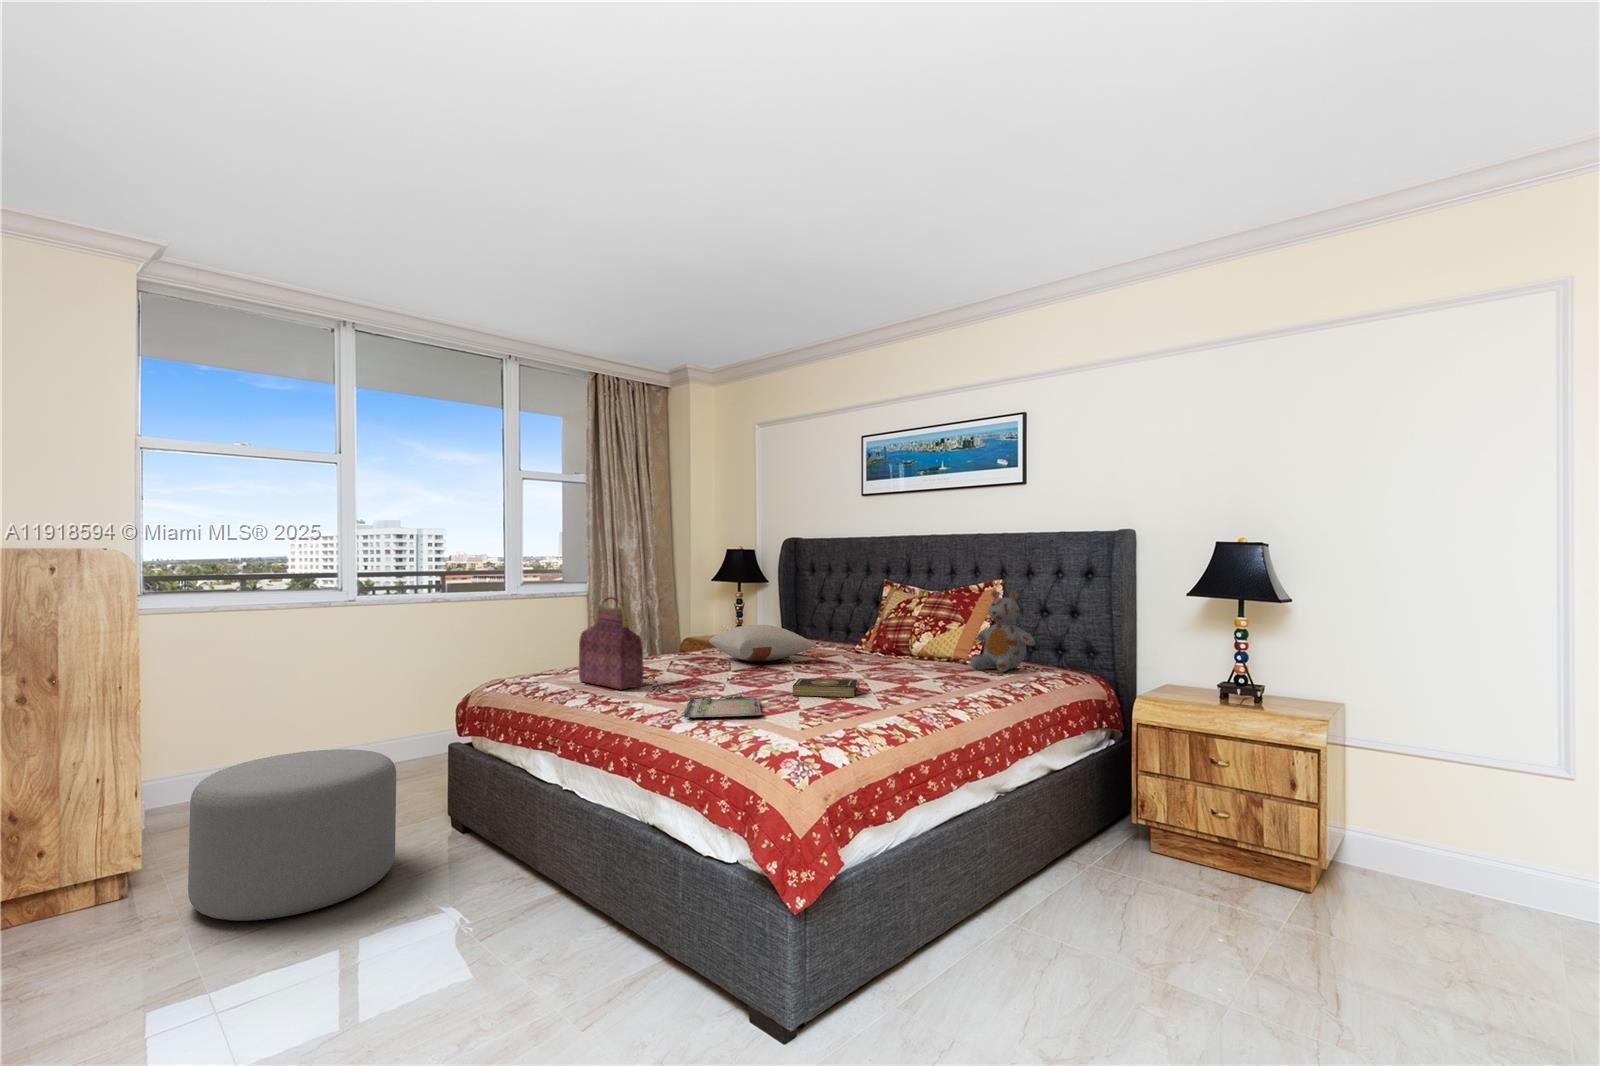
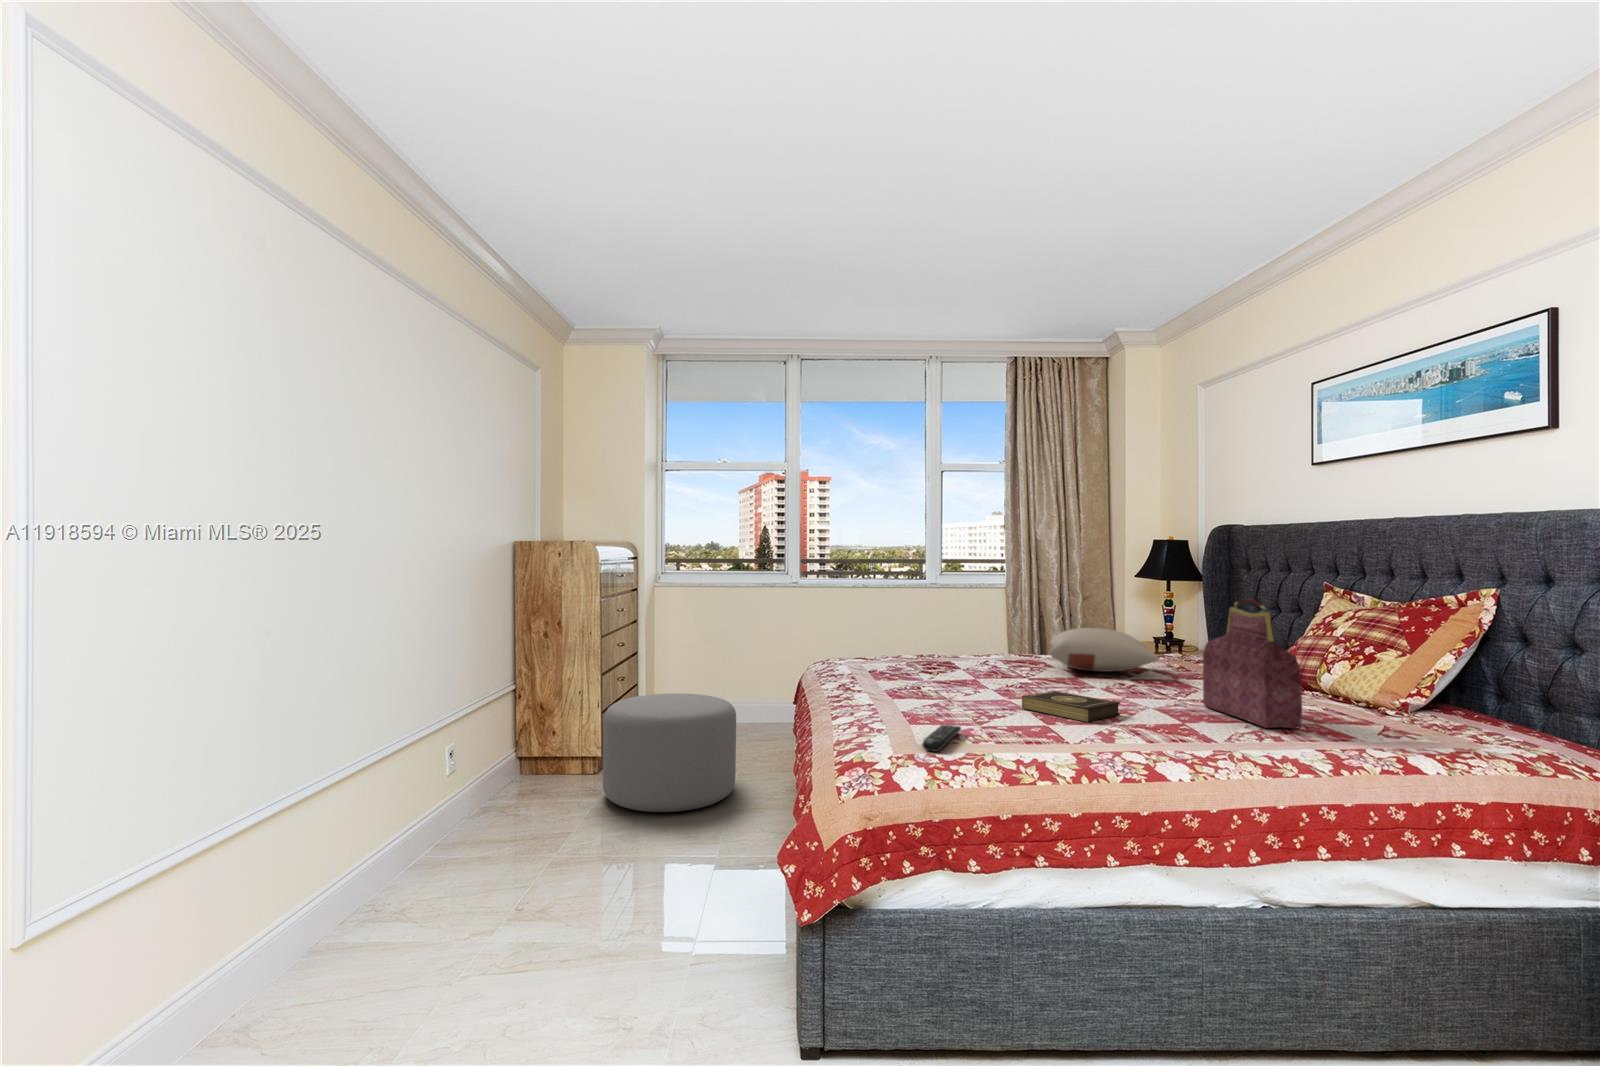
stuffed bear: present [970,590,1035,672] -> none [1372,601,1504,731]
handbag: present [579,597,643,689] -> present [1203,599,1302,728]
tray: present [684,692,762,718] -> none [855,691,971,719]
remote control: none [794,714,834,736] -> present [922,725,961,752]

